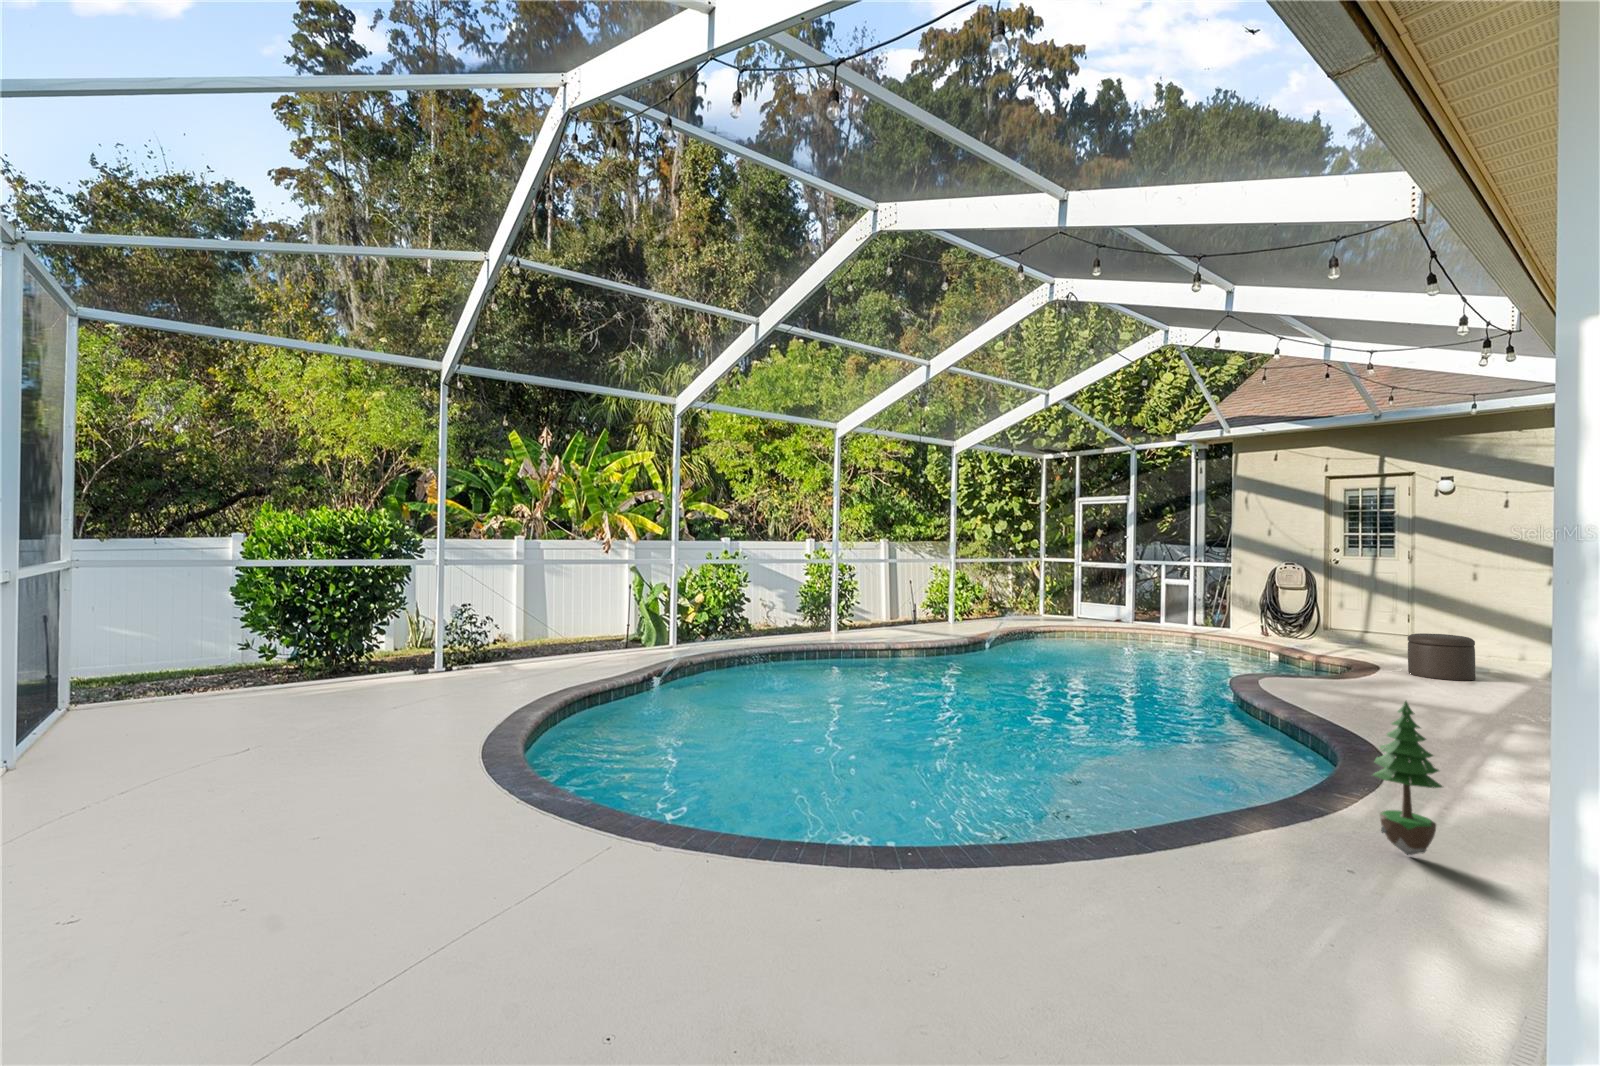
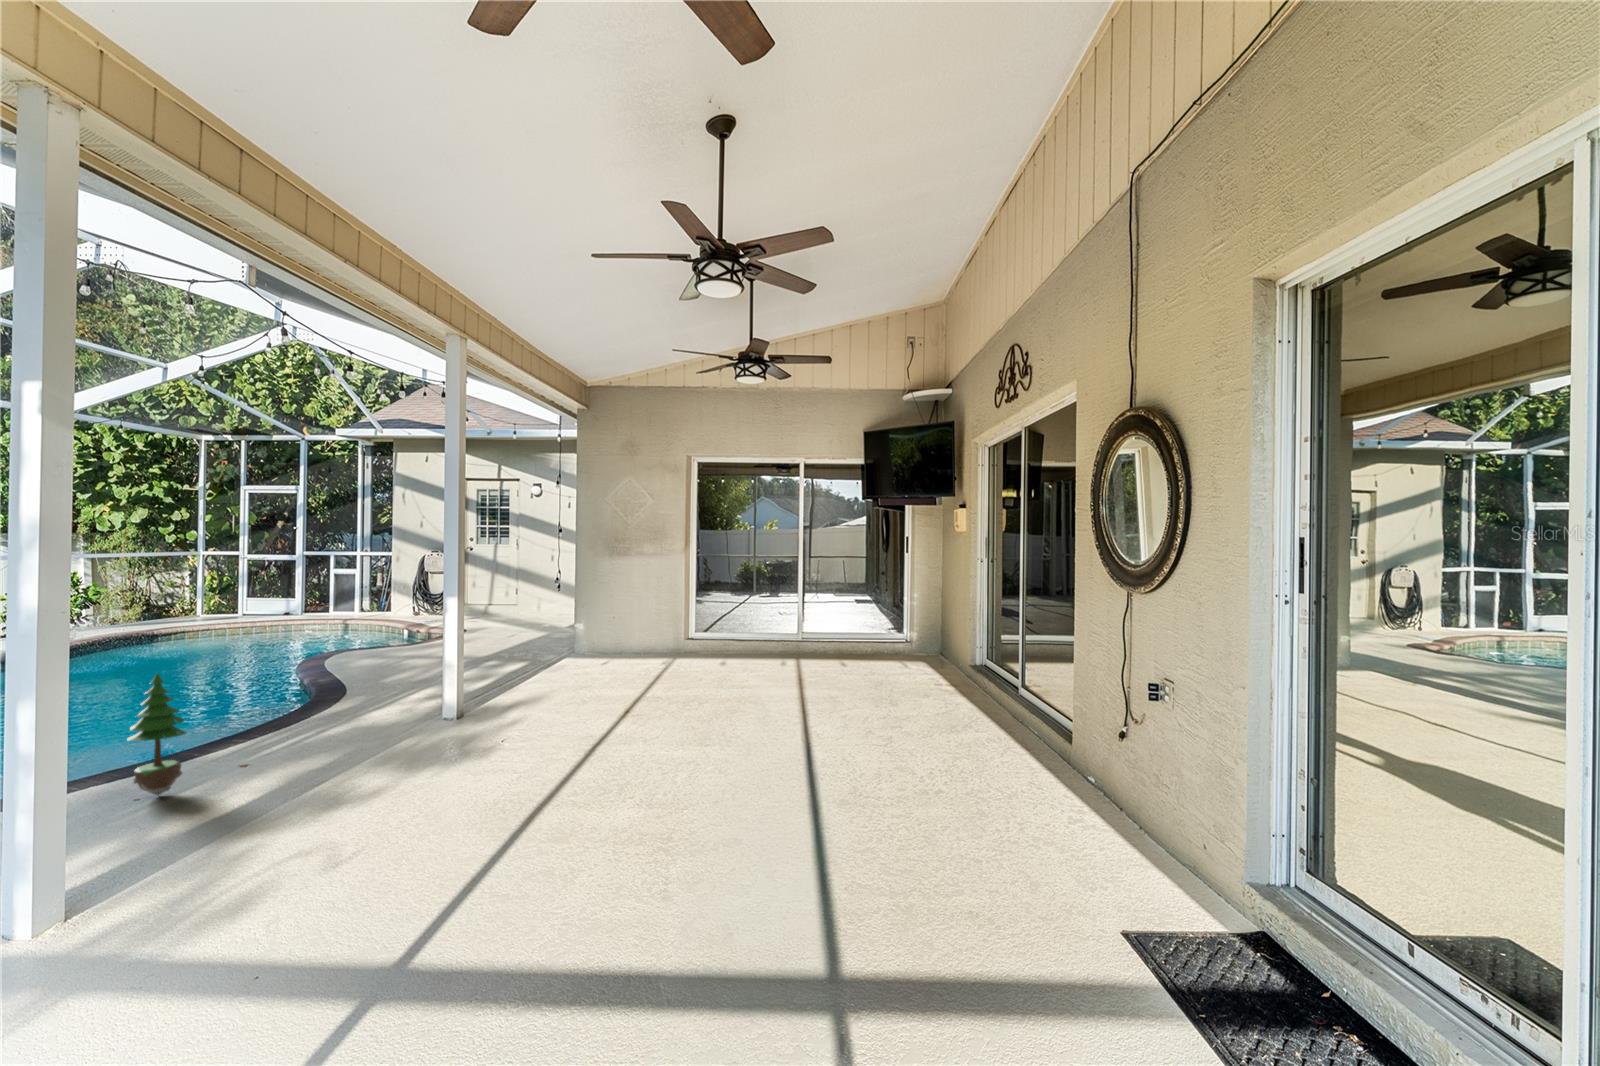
ottoman: present [1408,633,1475,681] -> none [491,601,531,635]

